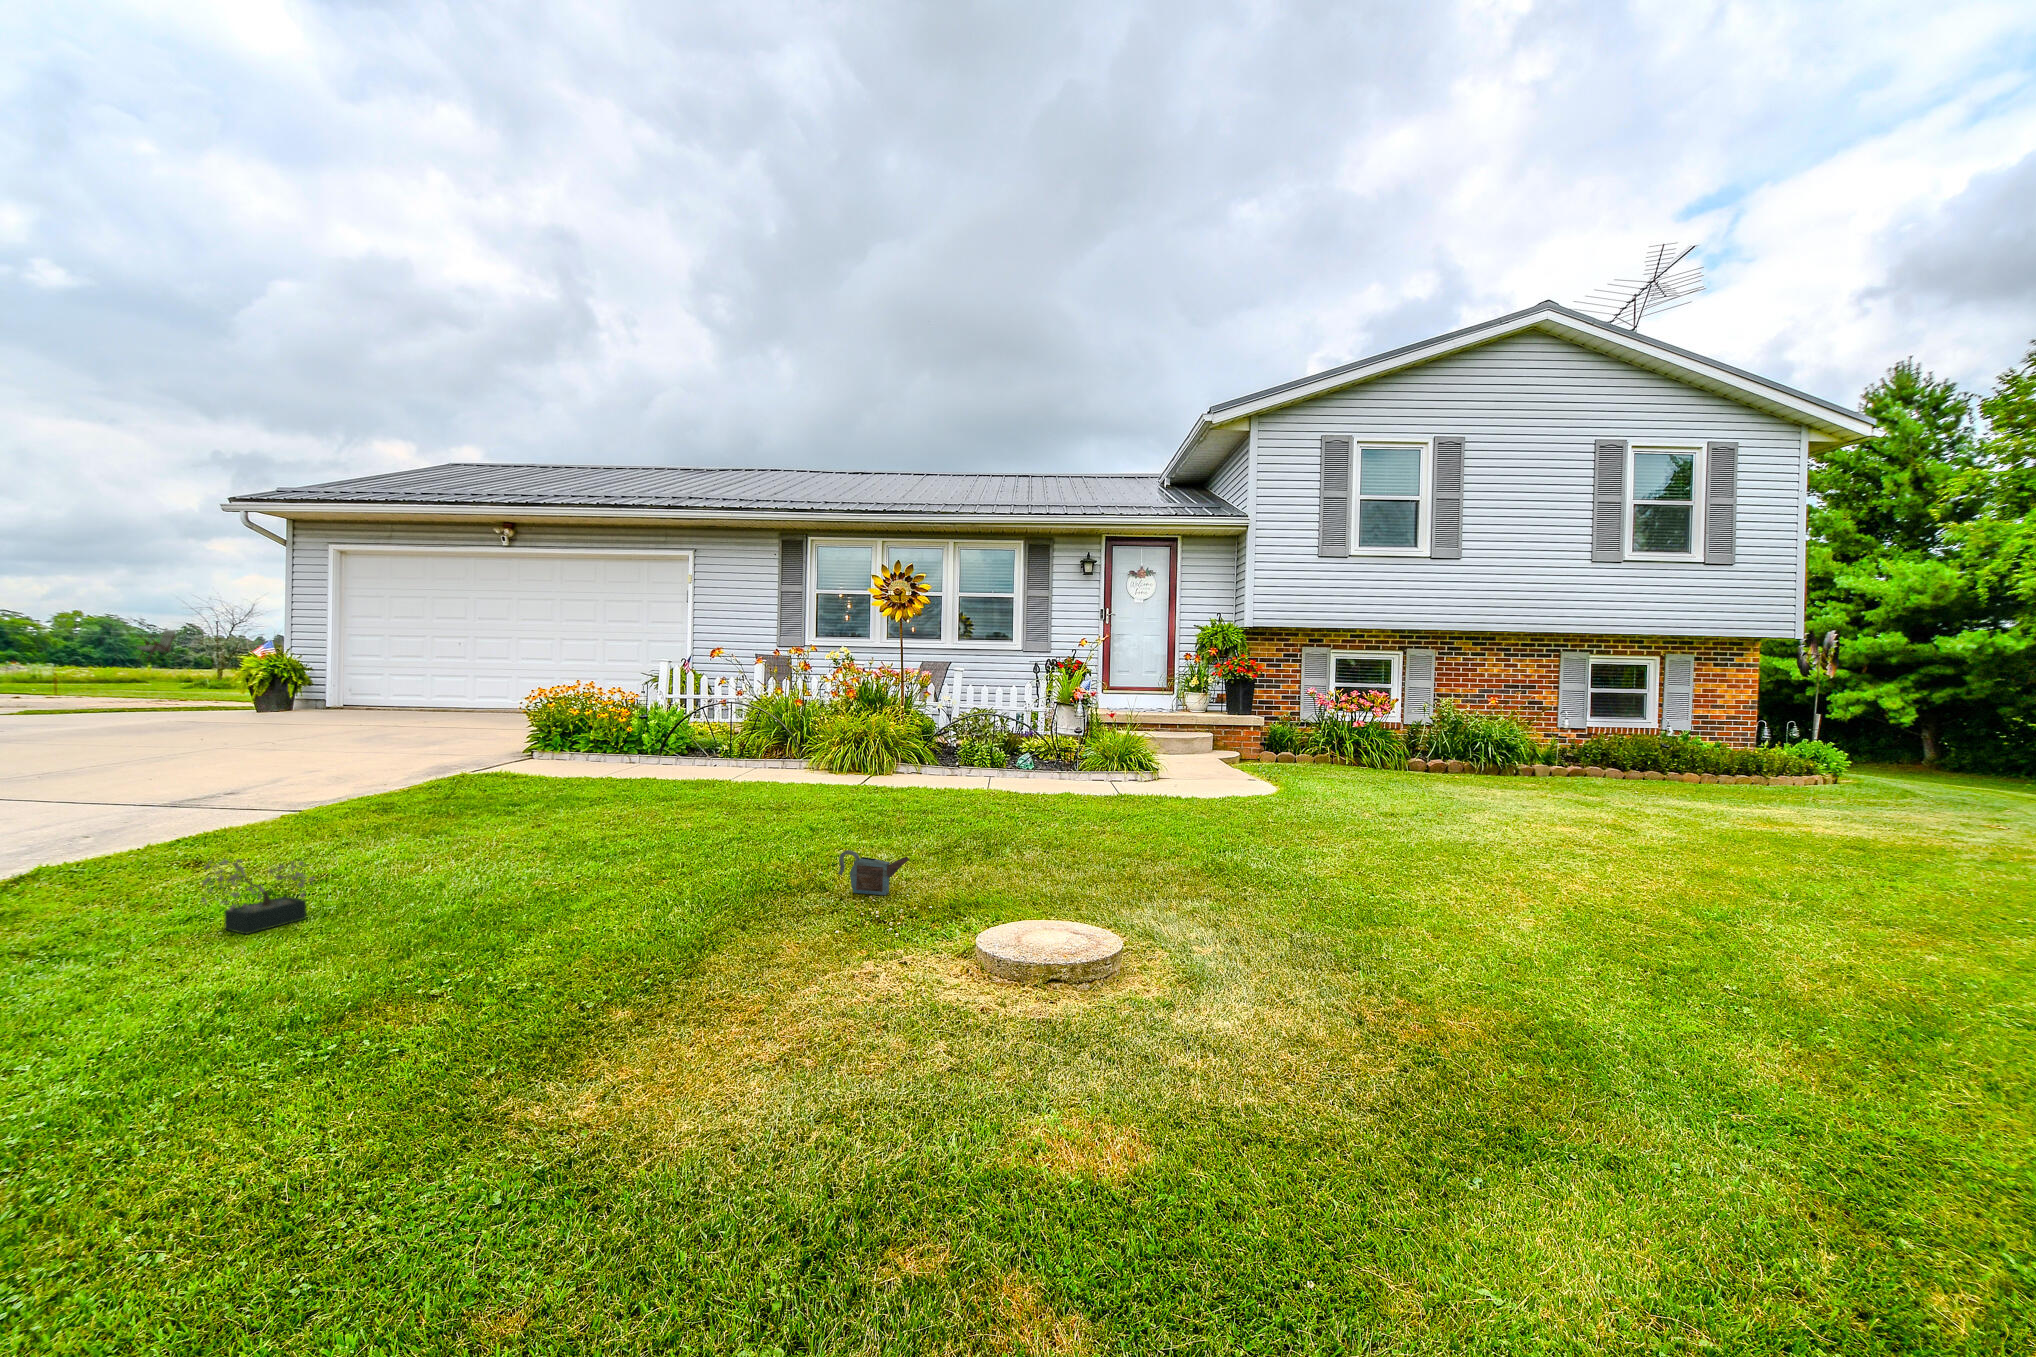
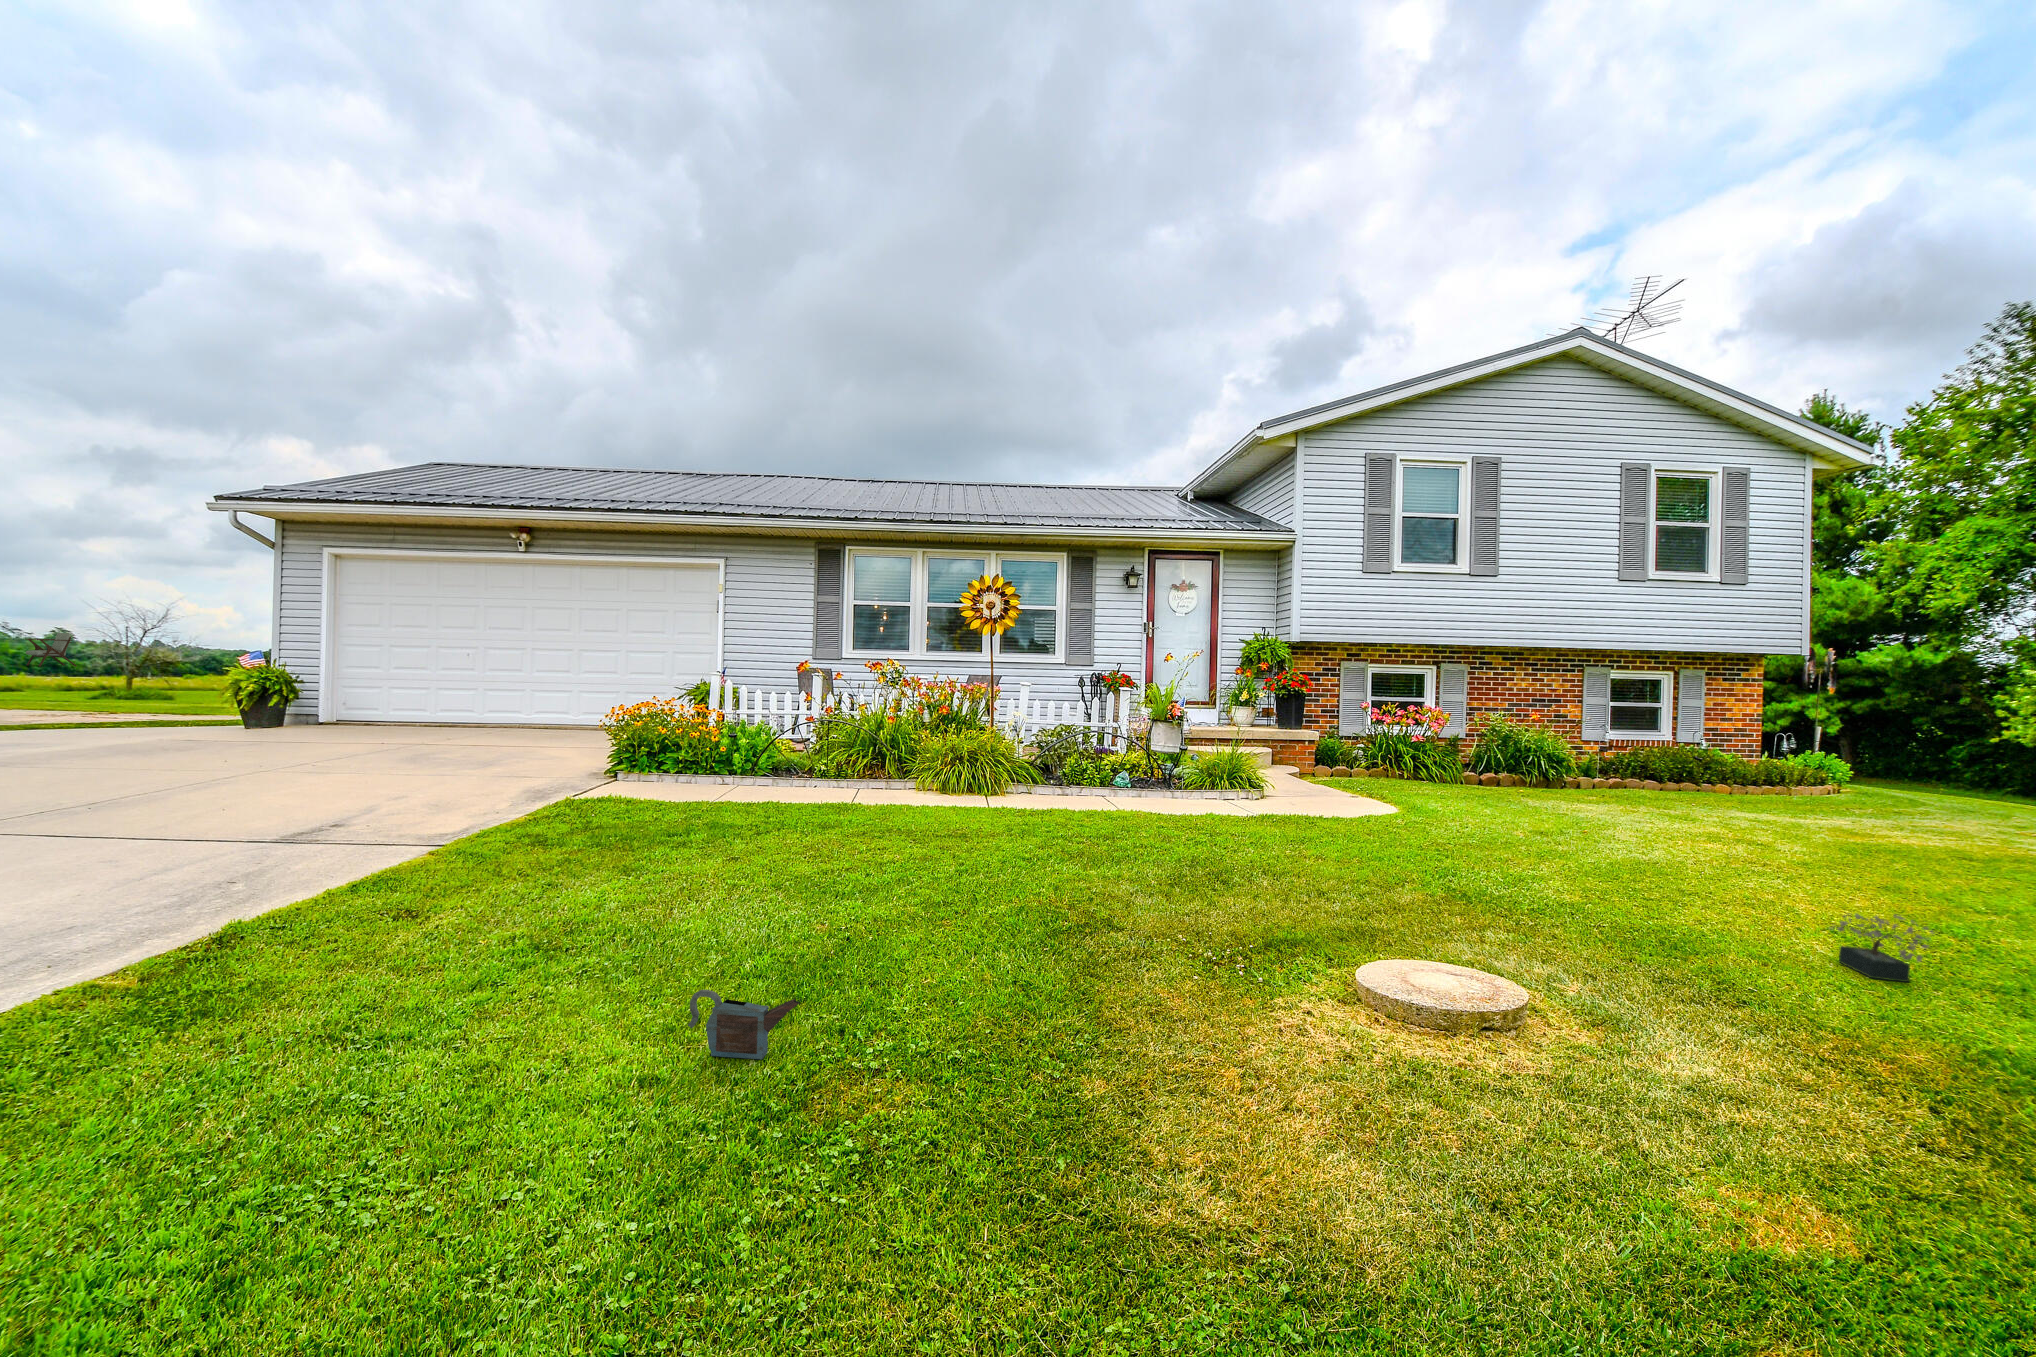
watering can: present [838,850,910,895] -> present [688,990,799,1059]
decorative plant: present [202,859,314,934] -> present [1831,913,1933,982]

